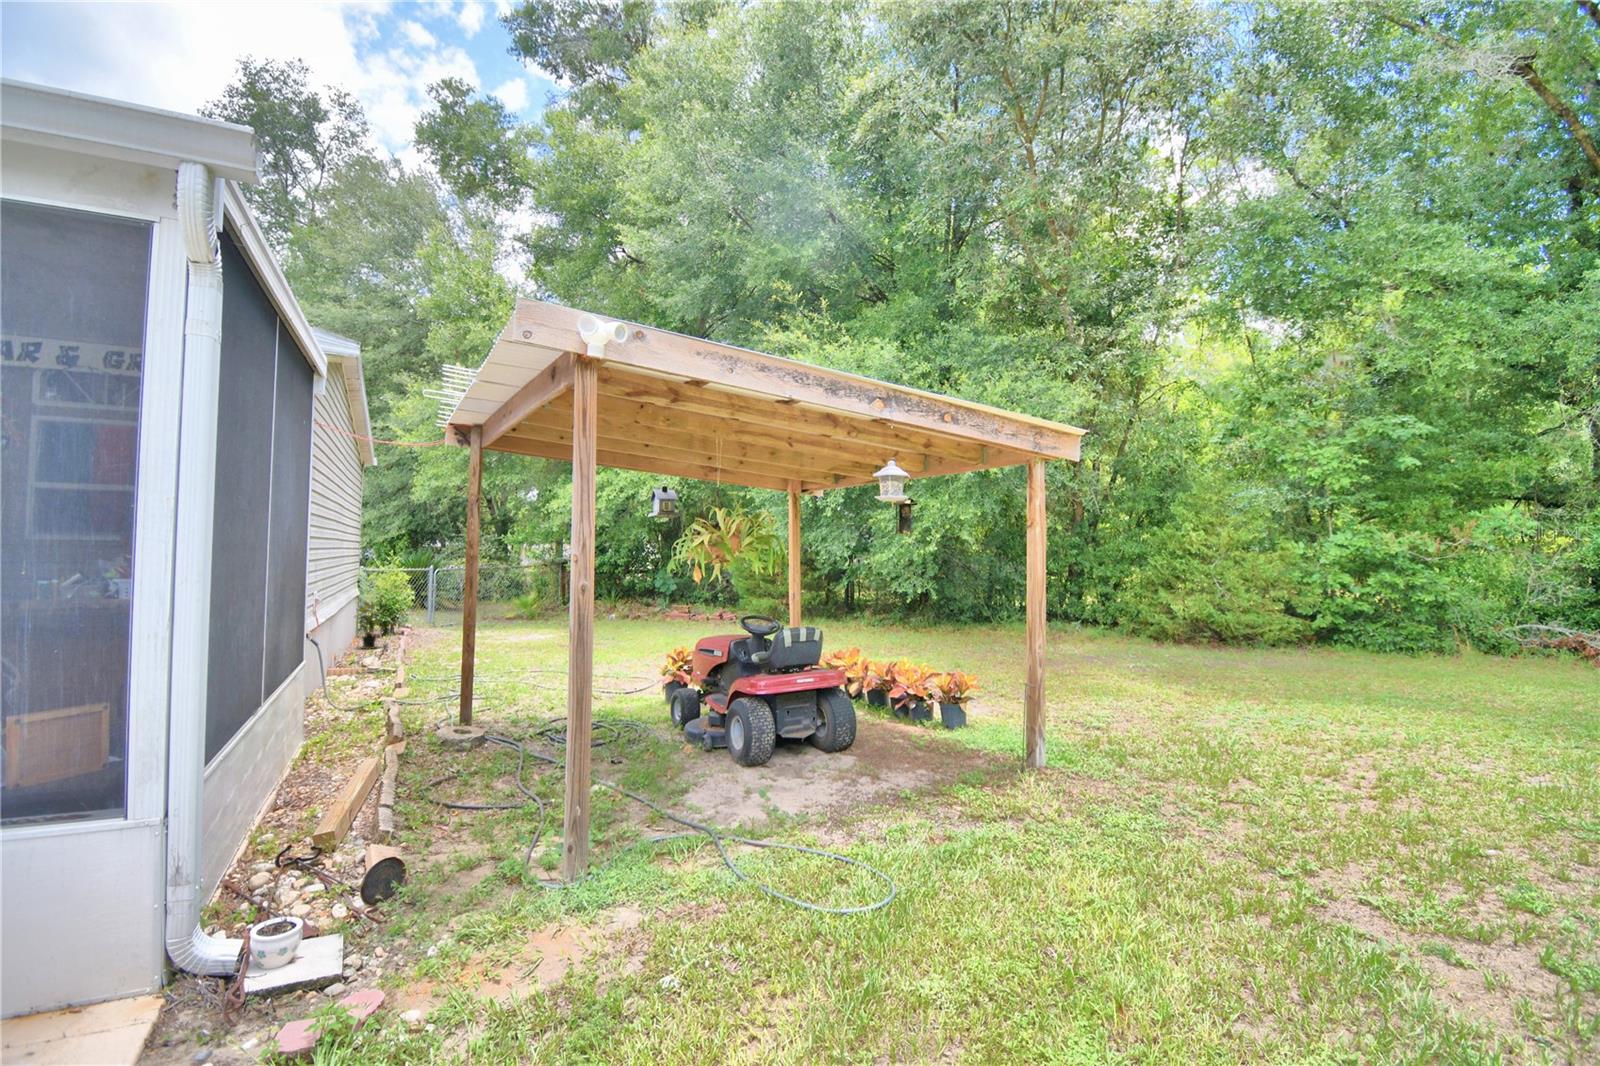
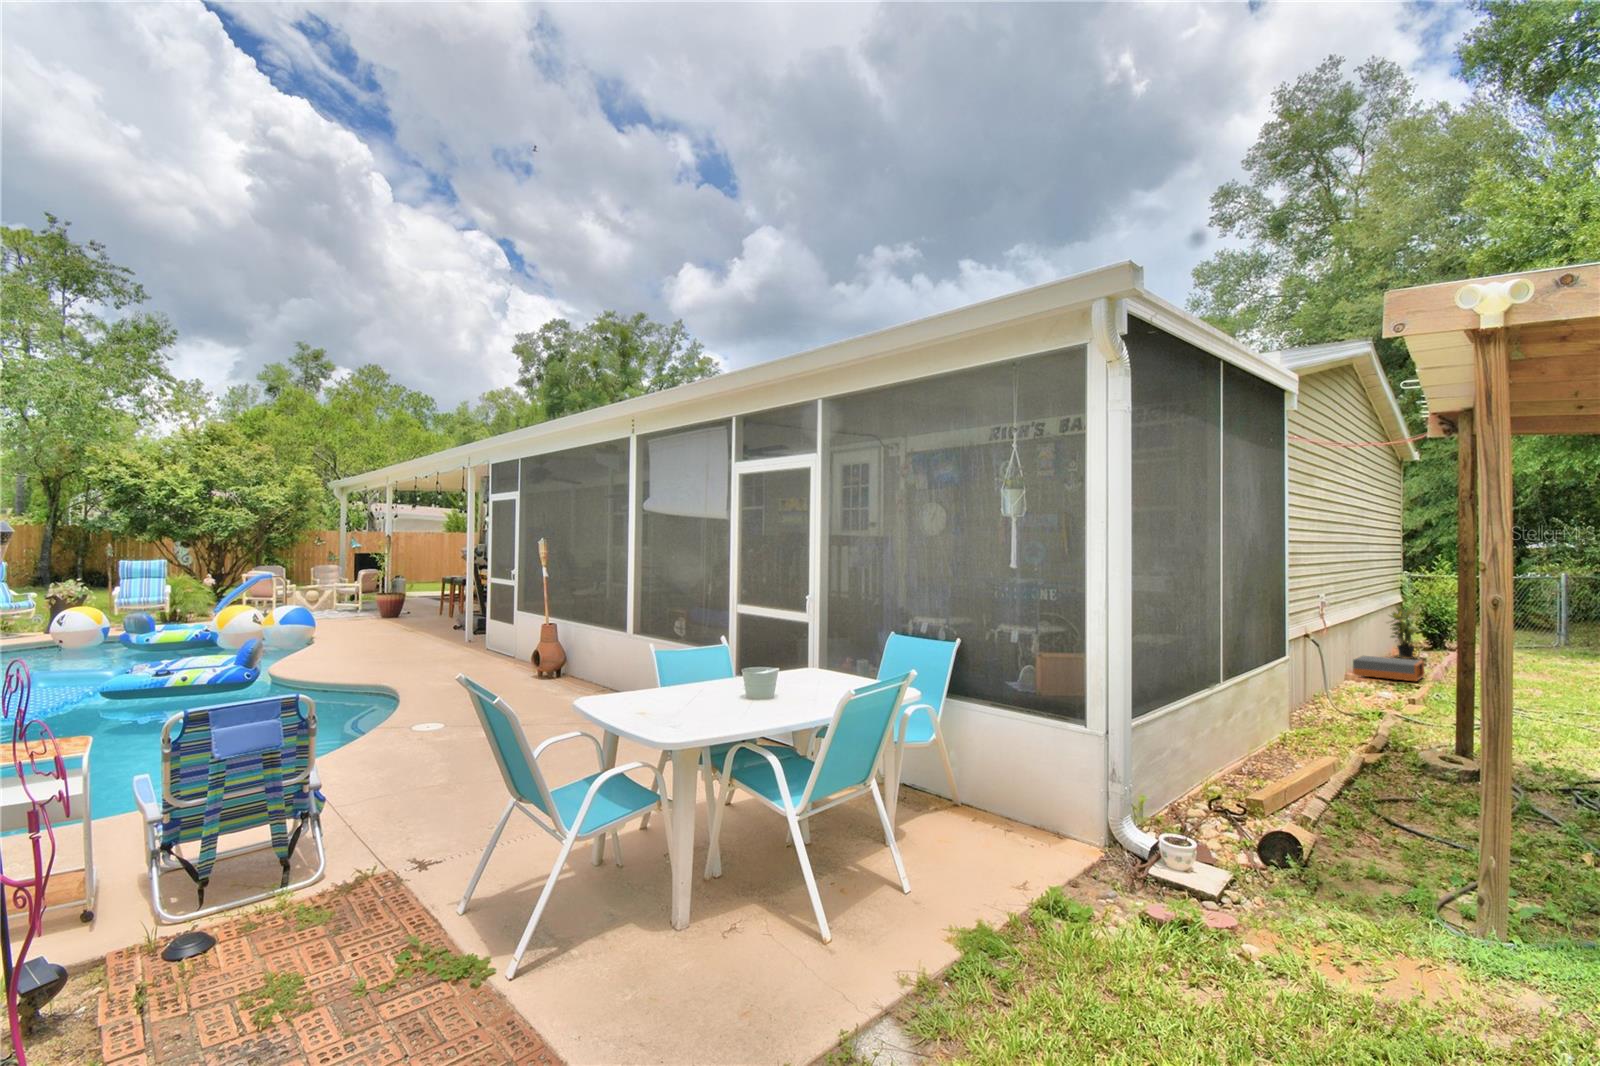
storage box: none [335,648,393,672] -> present [1353,656,1424,681]

